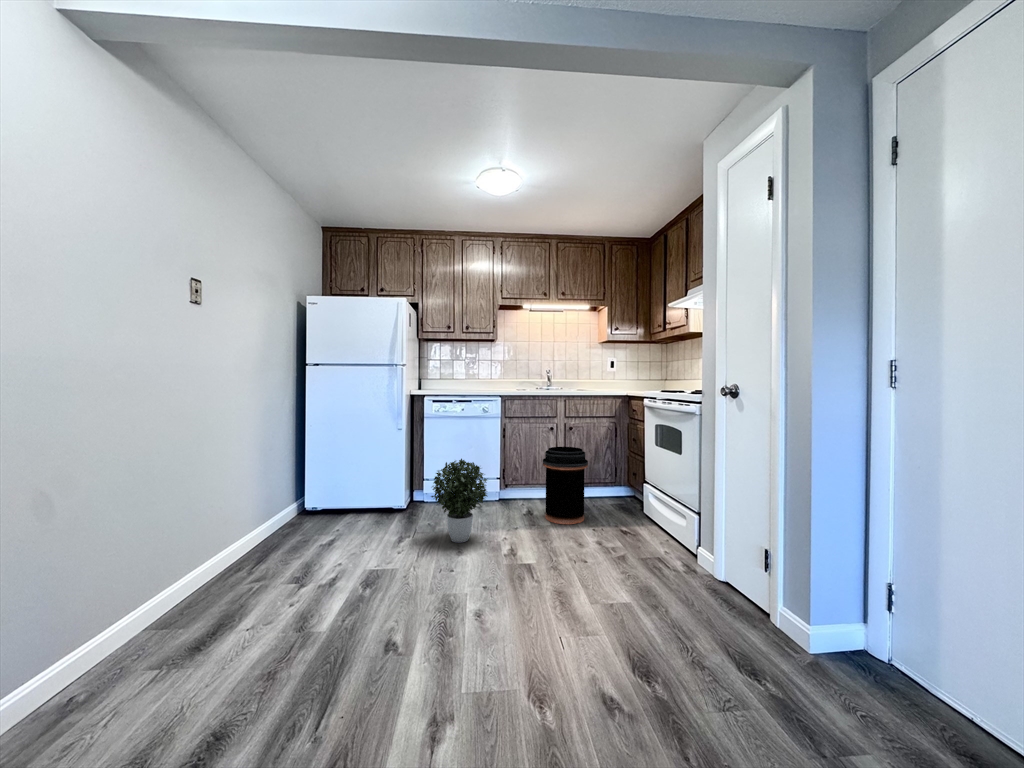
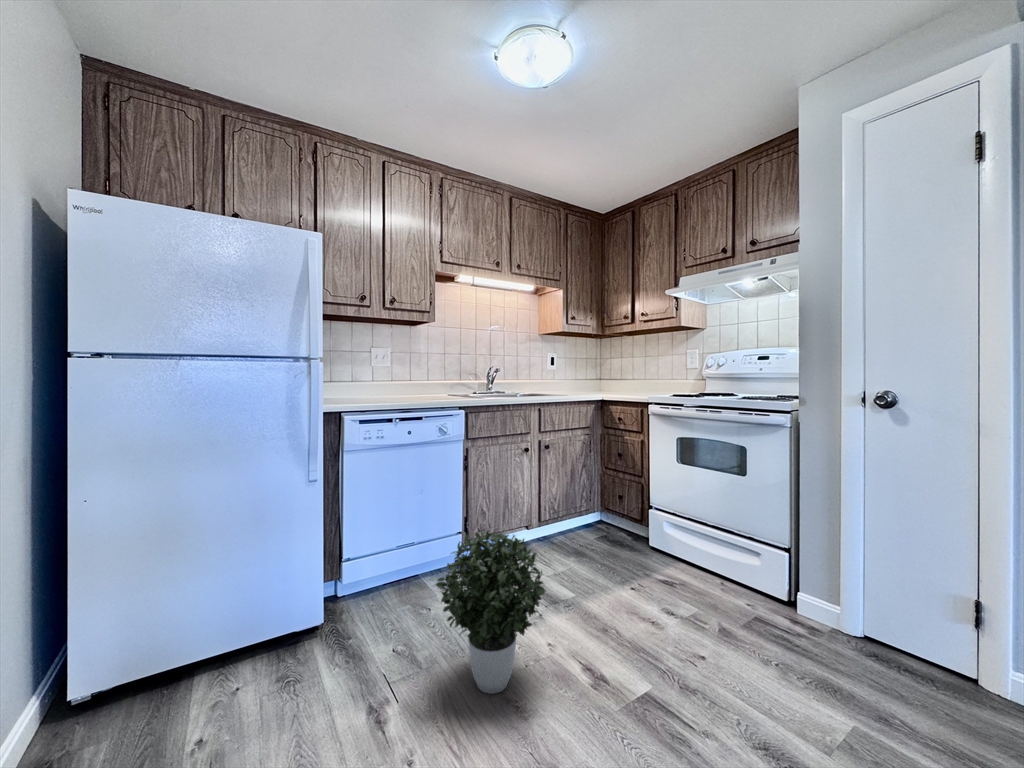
trash can: present [543,447,588,524] -> none [549,476,614,593]

